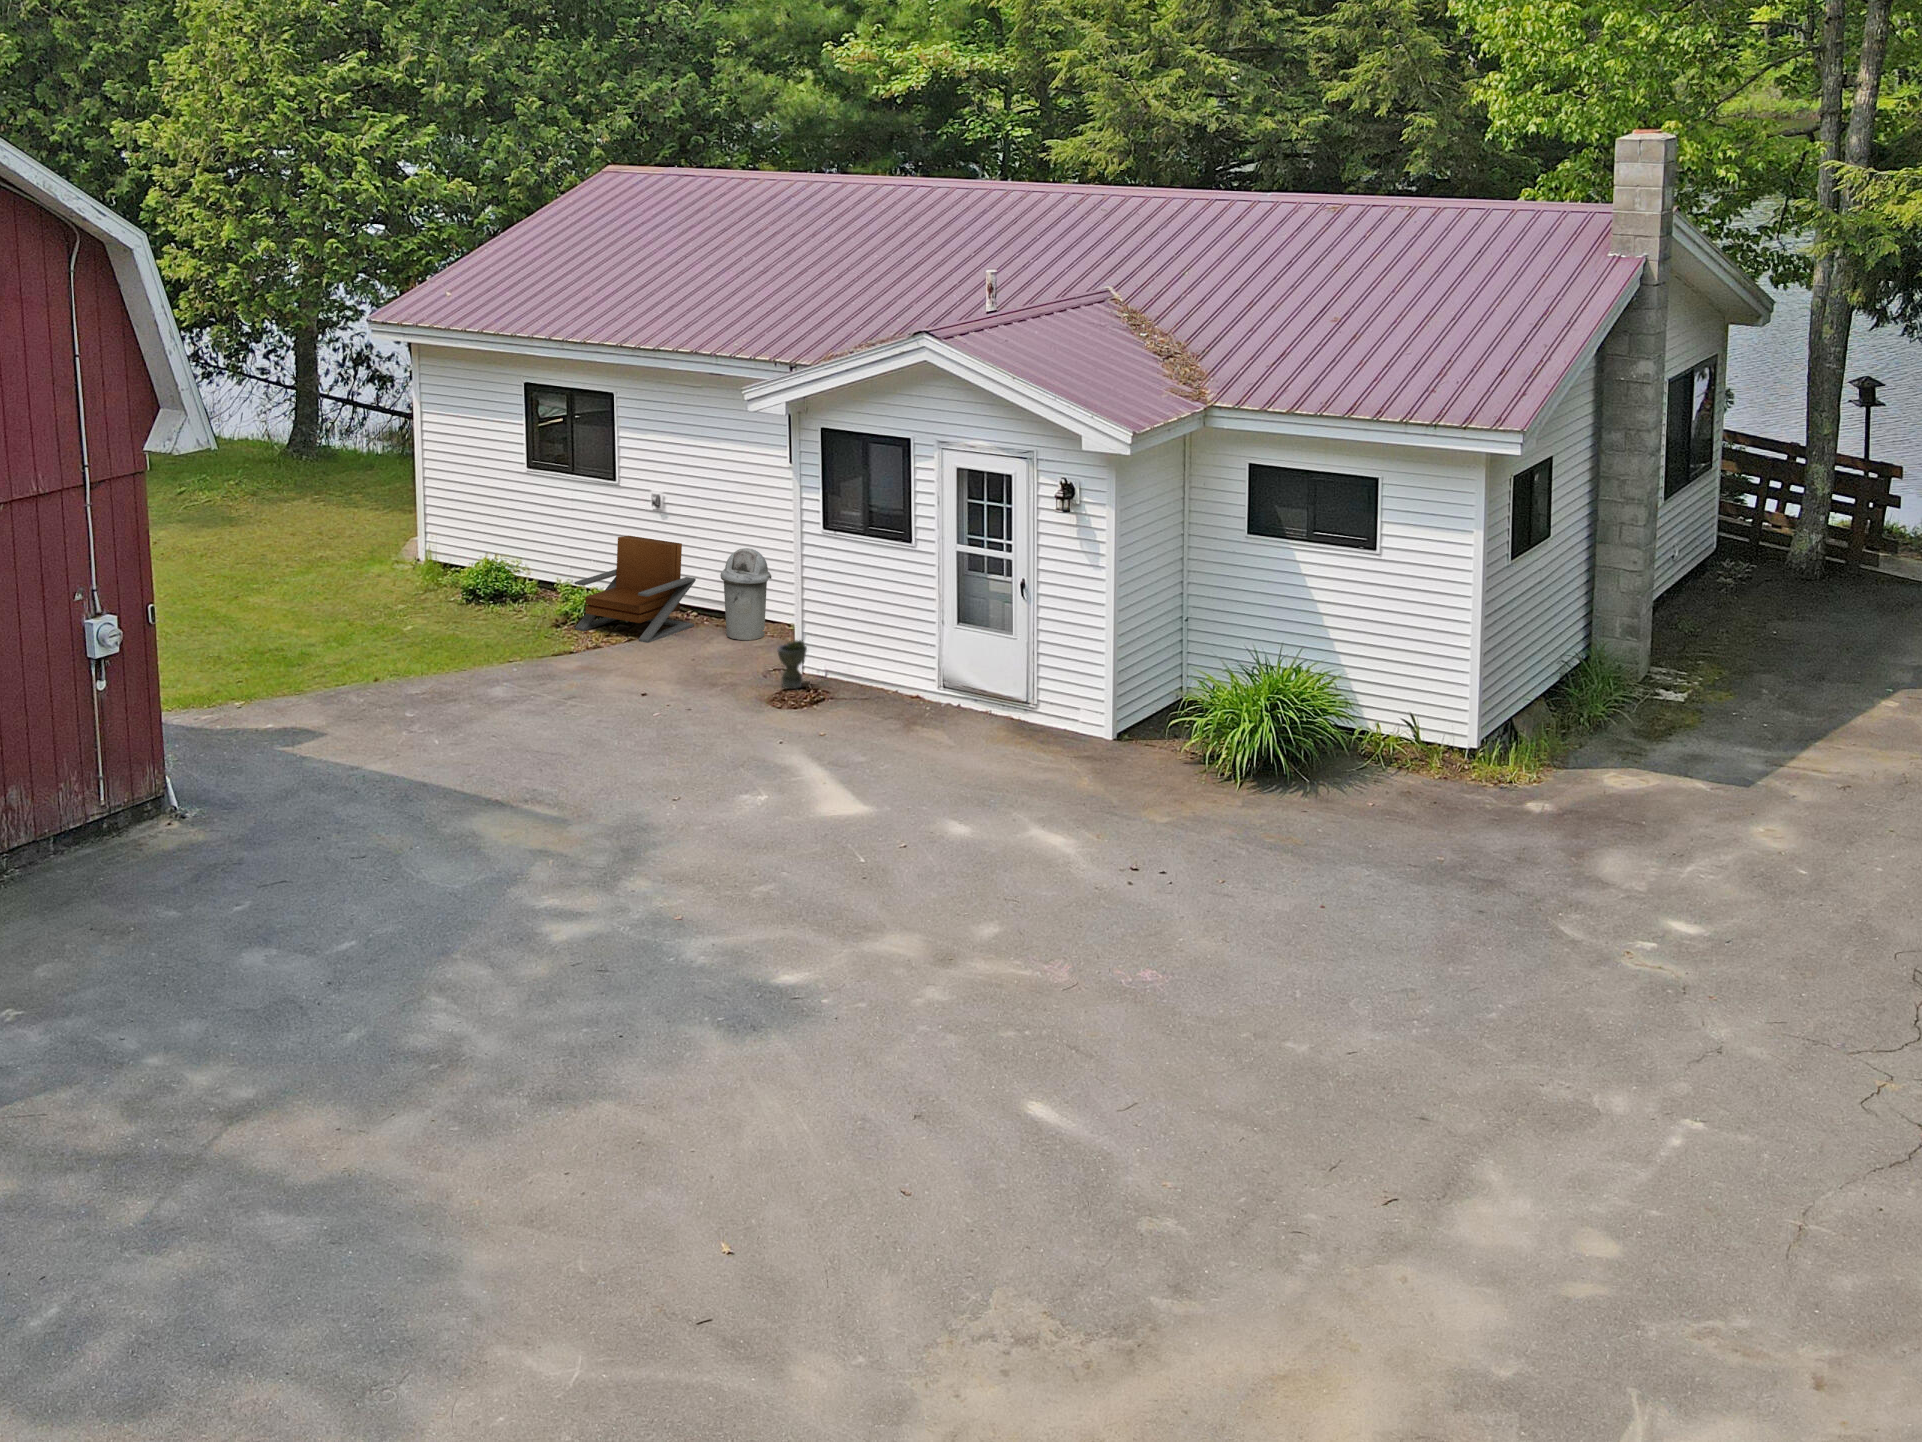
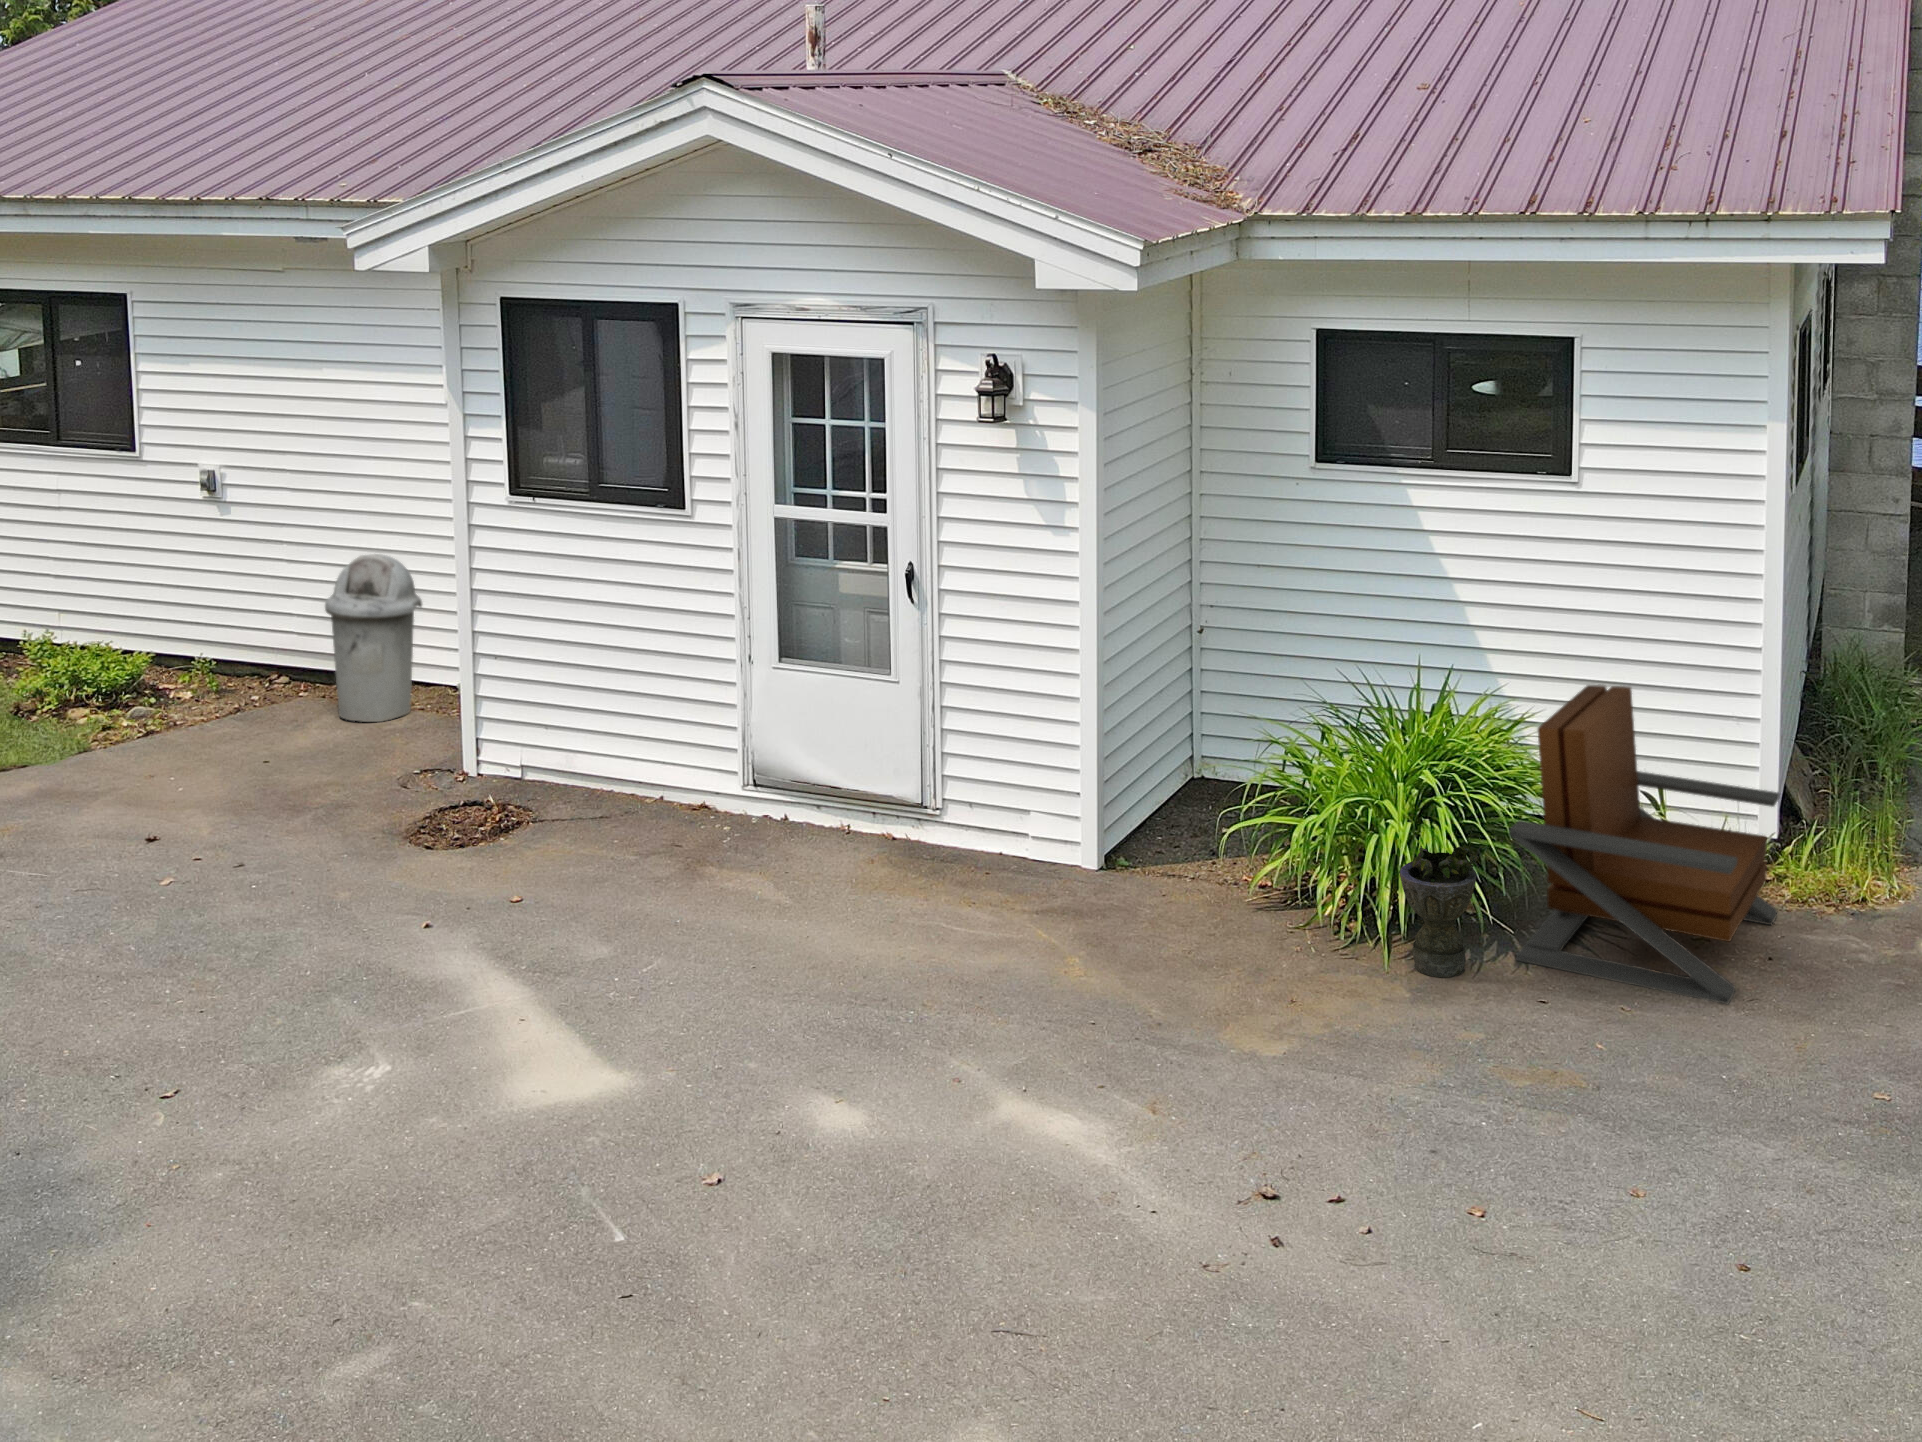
lounge chair: present [574,536,696,643] -> present [1509,685,1780,1004]
planter: present [777,640,807,689] -> present [1400,845,1477,978]

